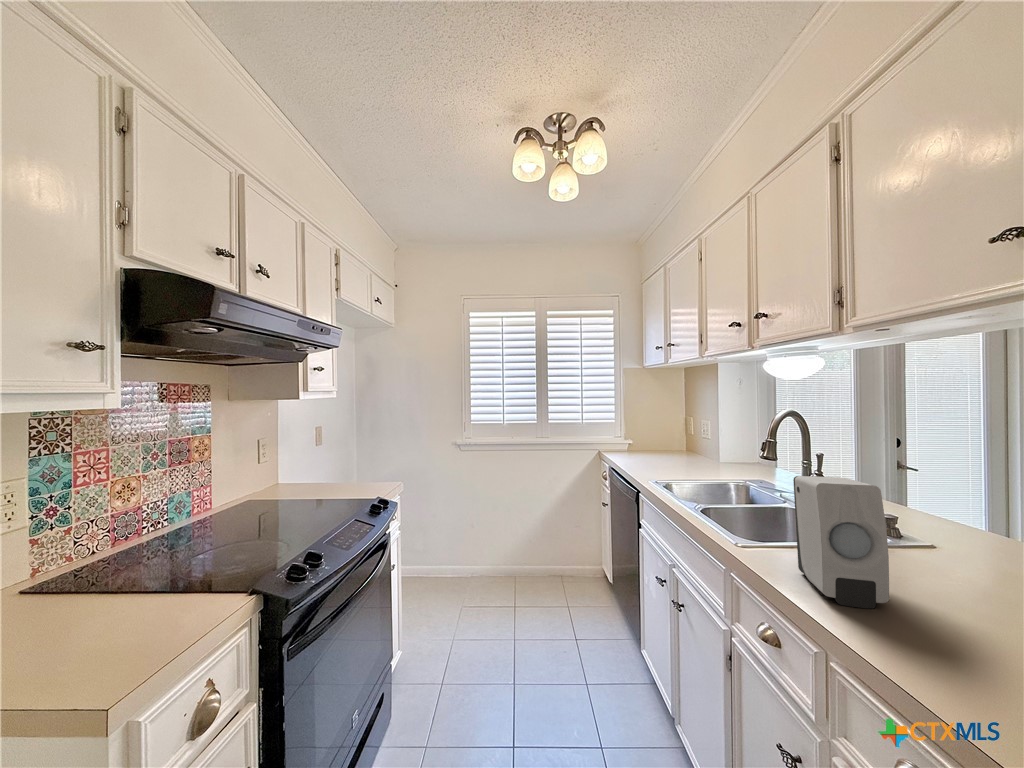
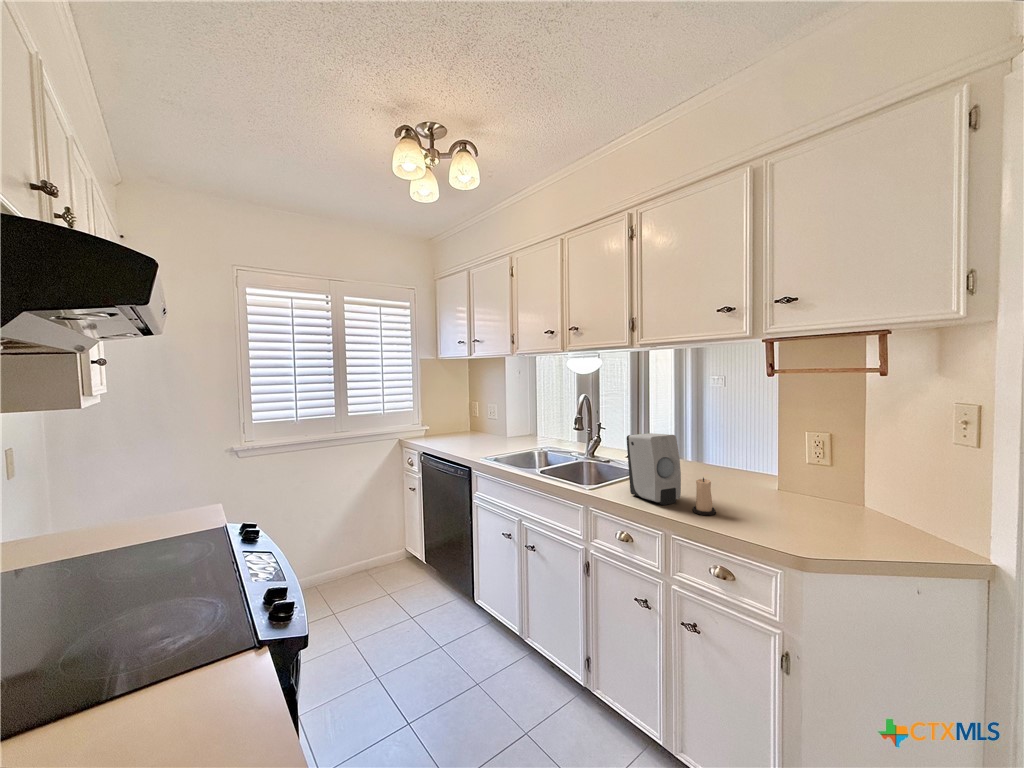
candle: none [894,576,951,658] -> present [693,478,716,515]

